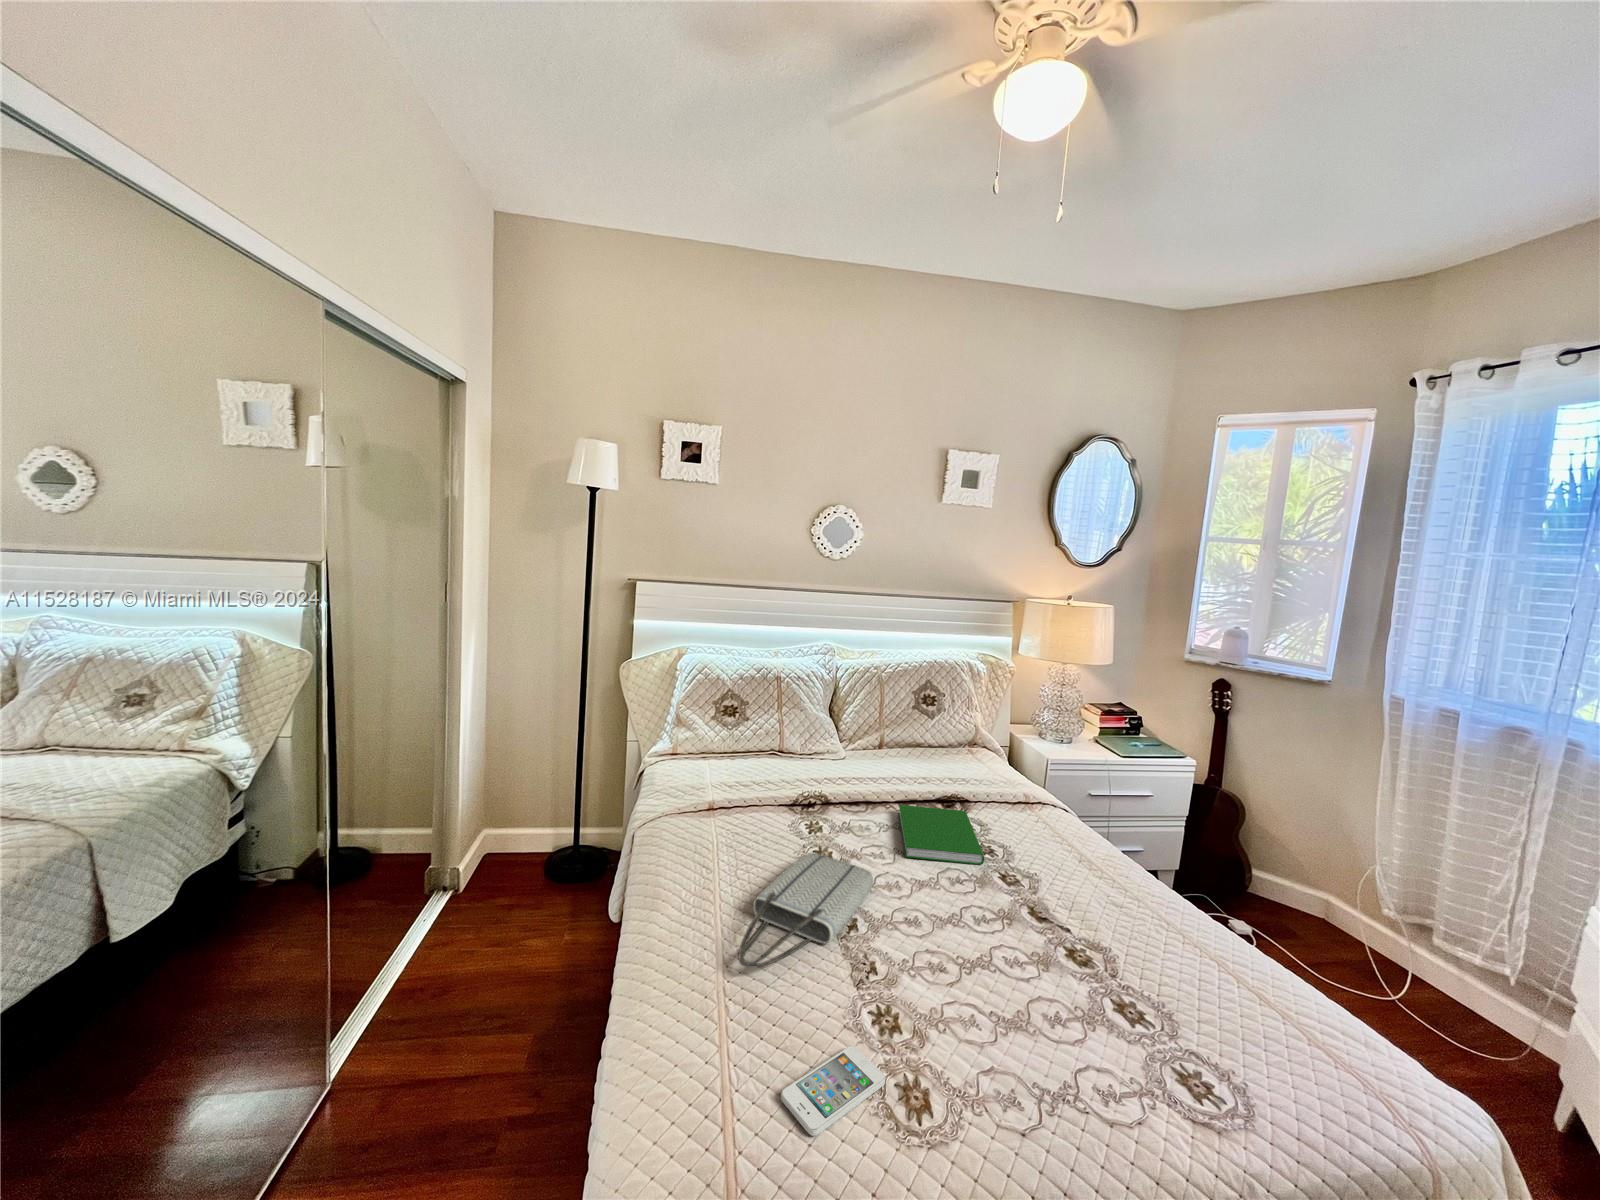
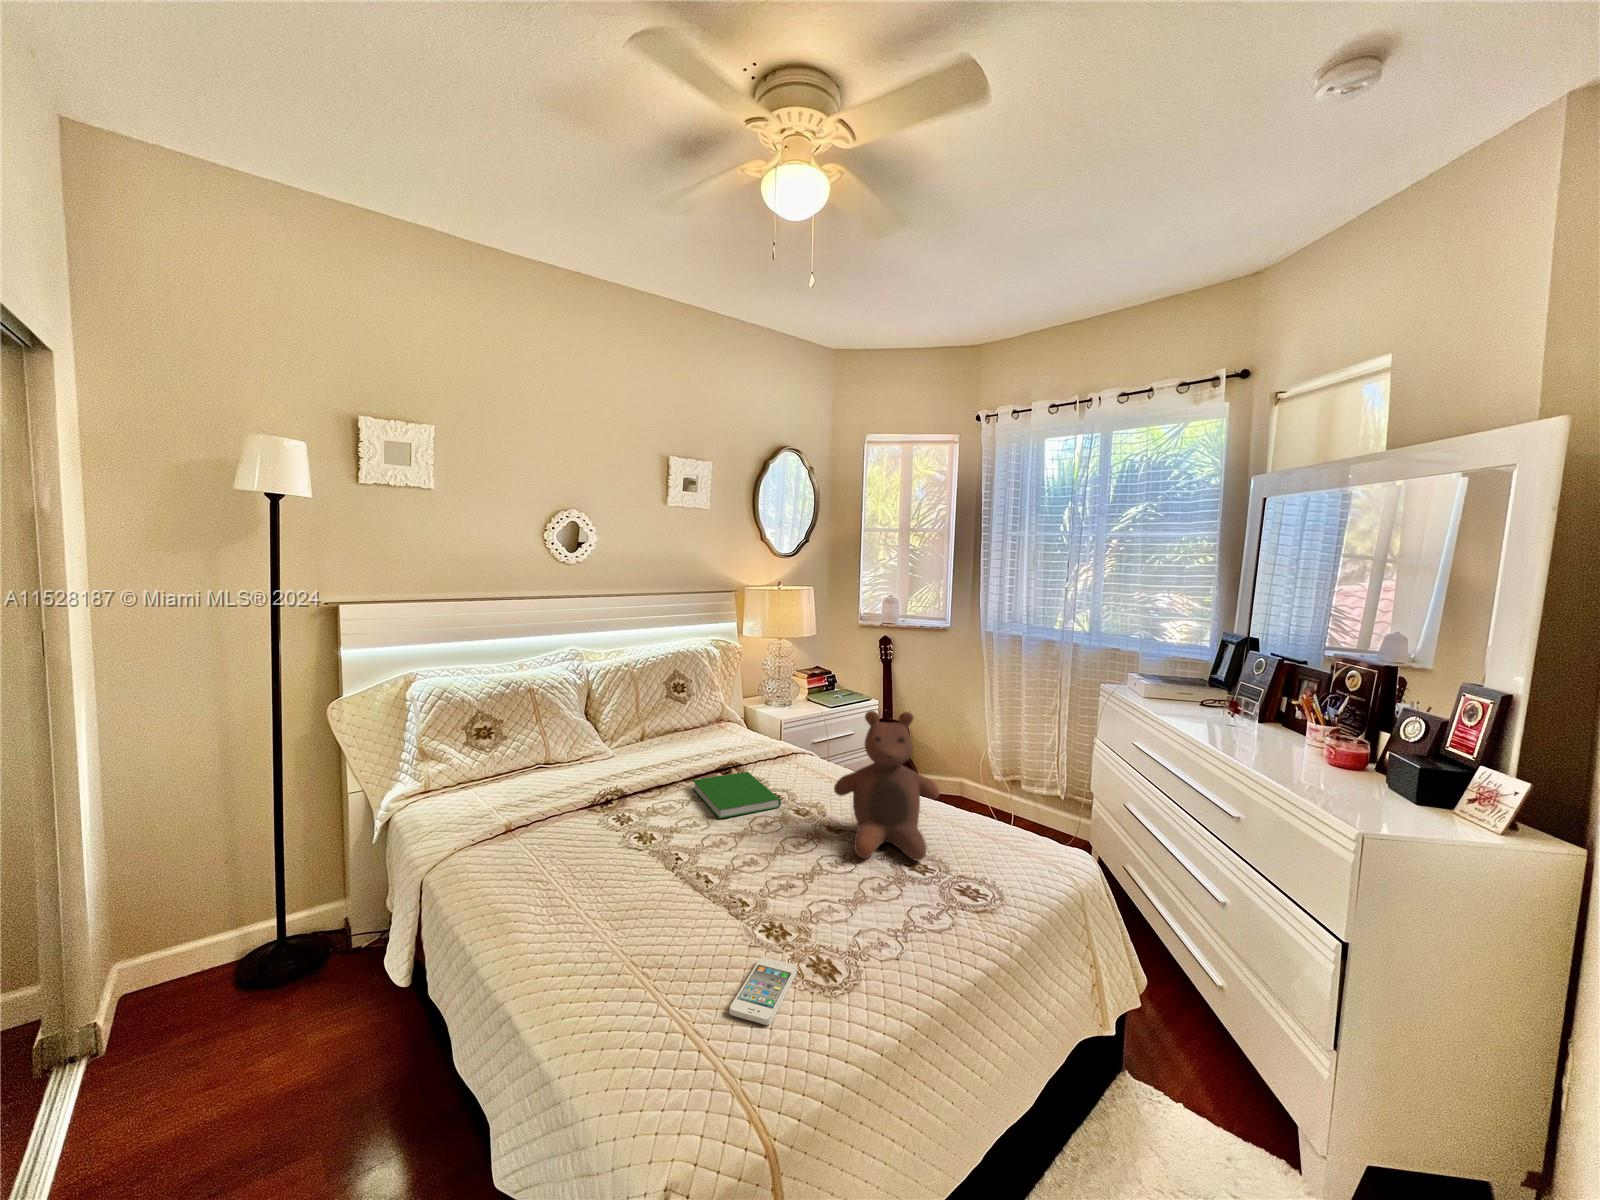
stuffed bear: none [1037,778,1194,1003] -> present [834,711,940,861]
tote bag: present [739,853,873,968] -> none [616,834,708,939]

